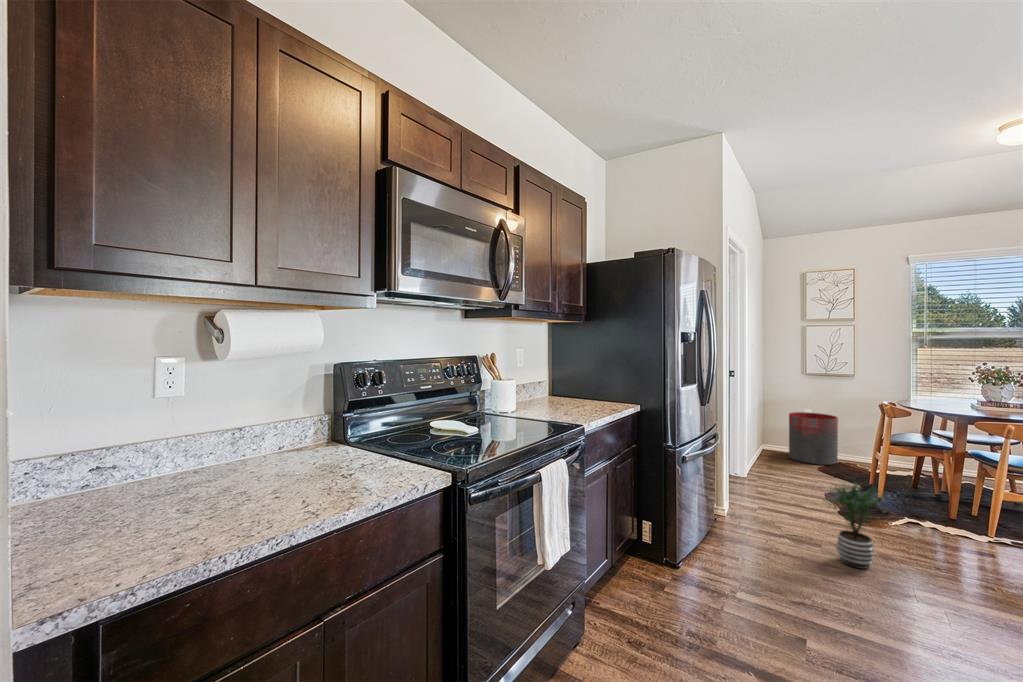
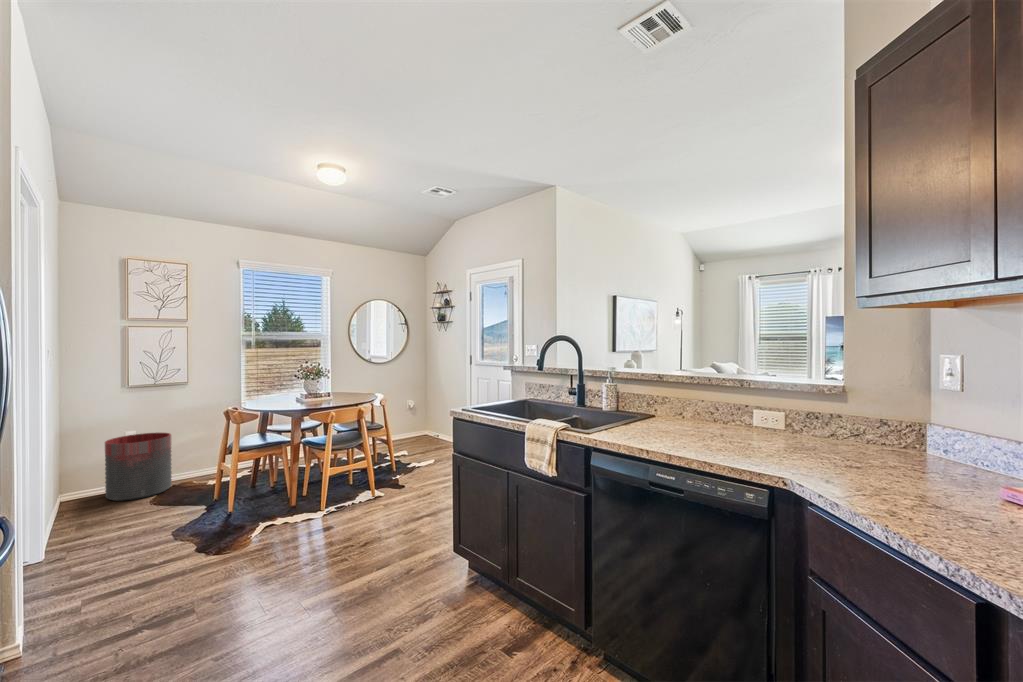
potted plant: present [823,483,884,569] -> none [202,510,279,620]

